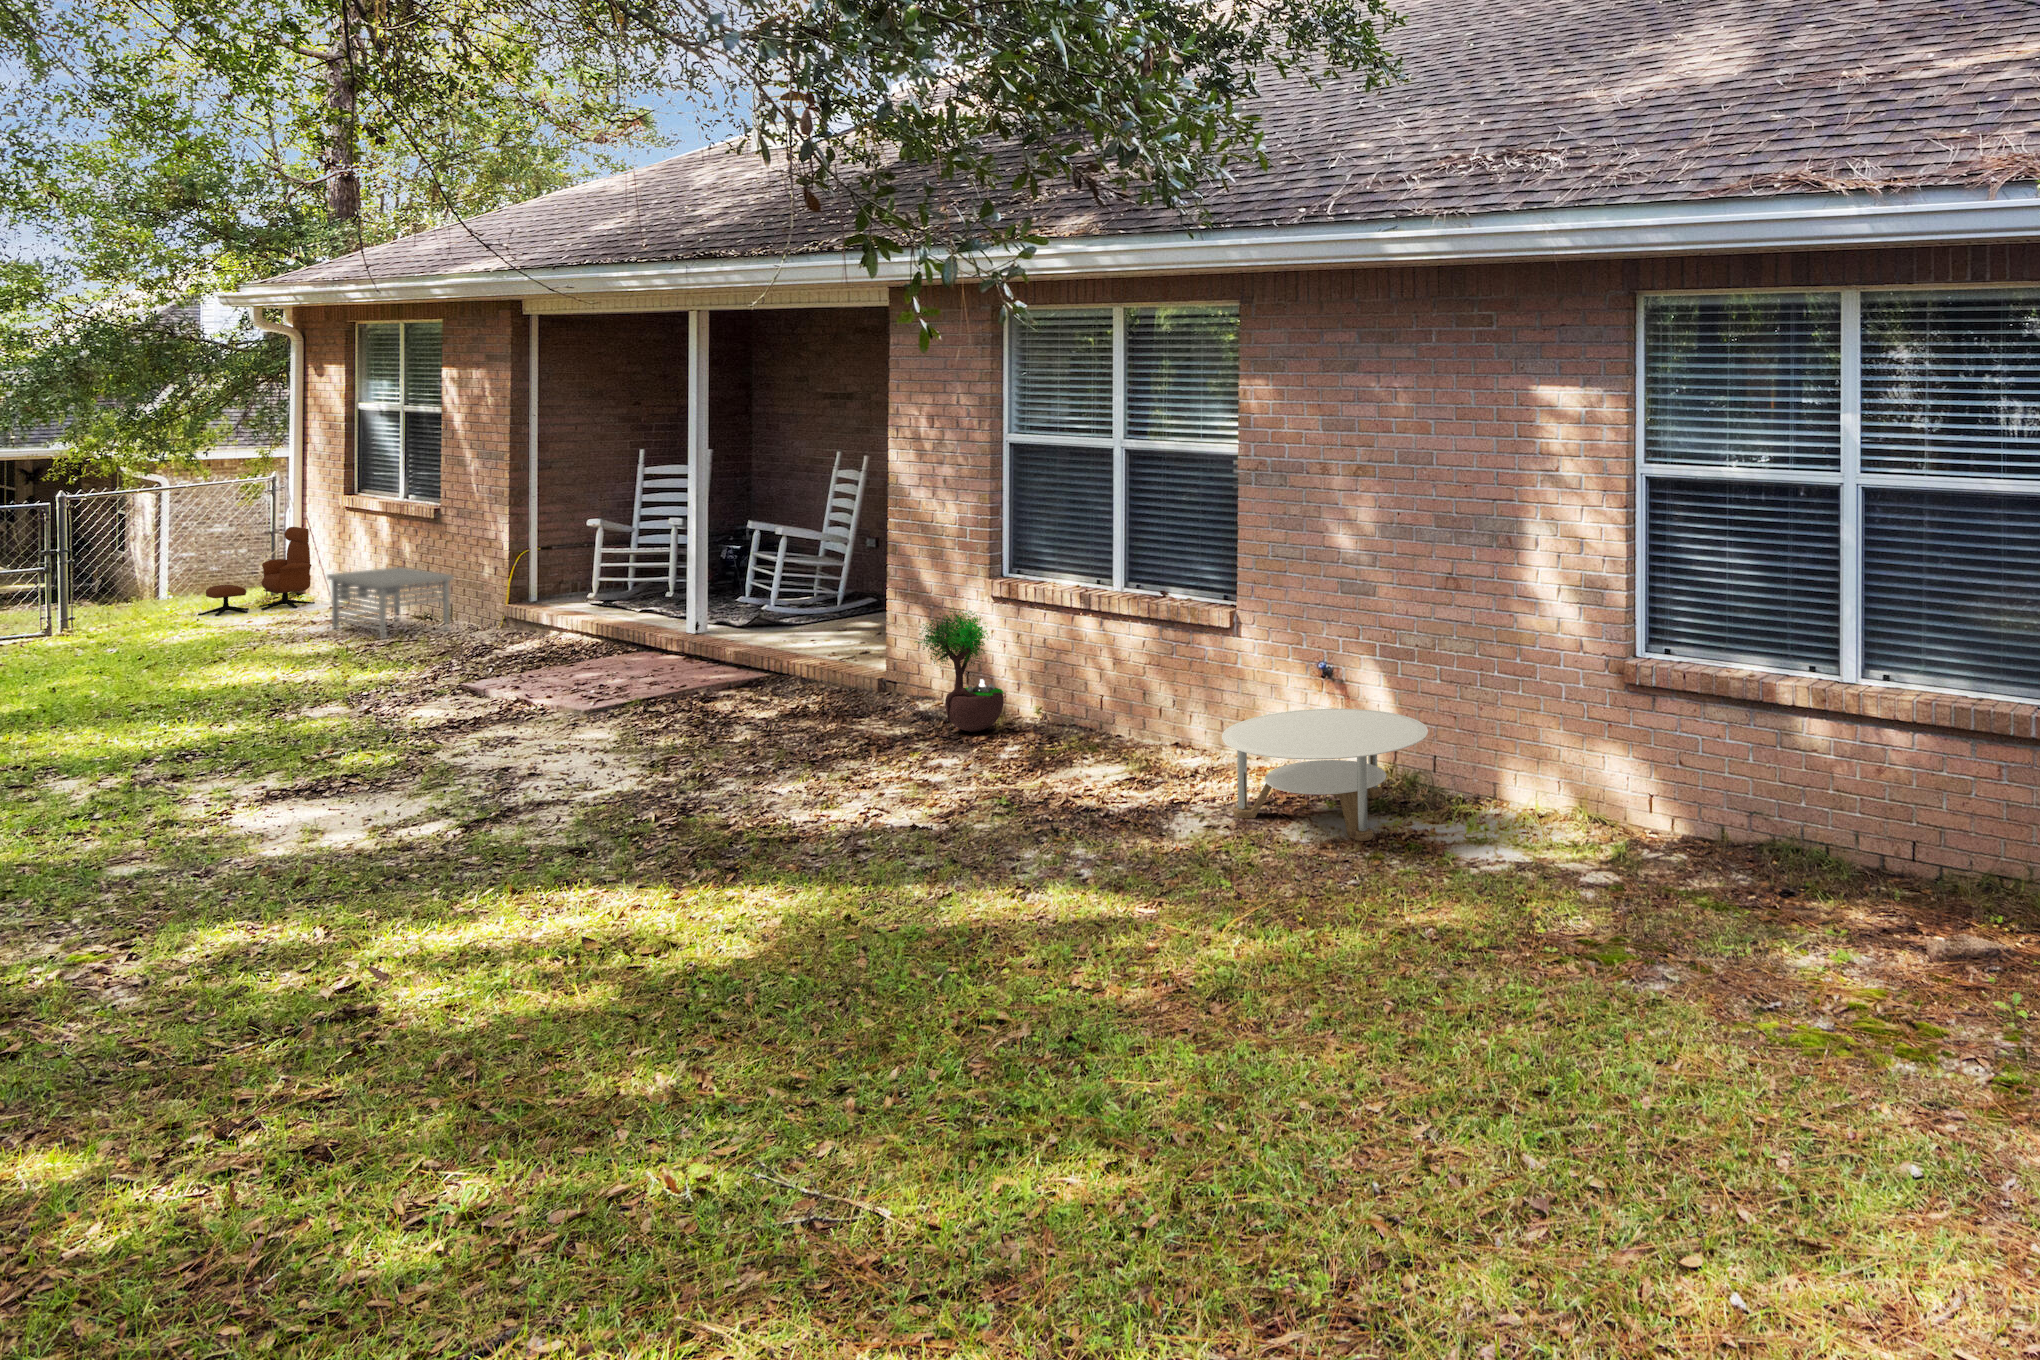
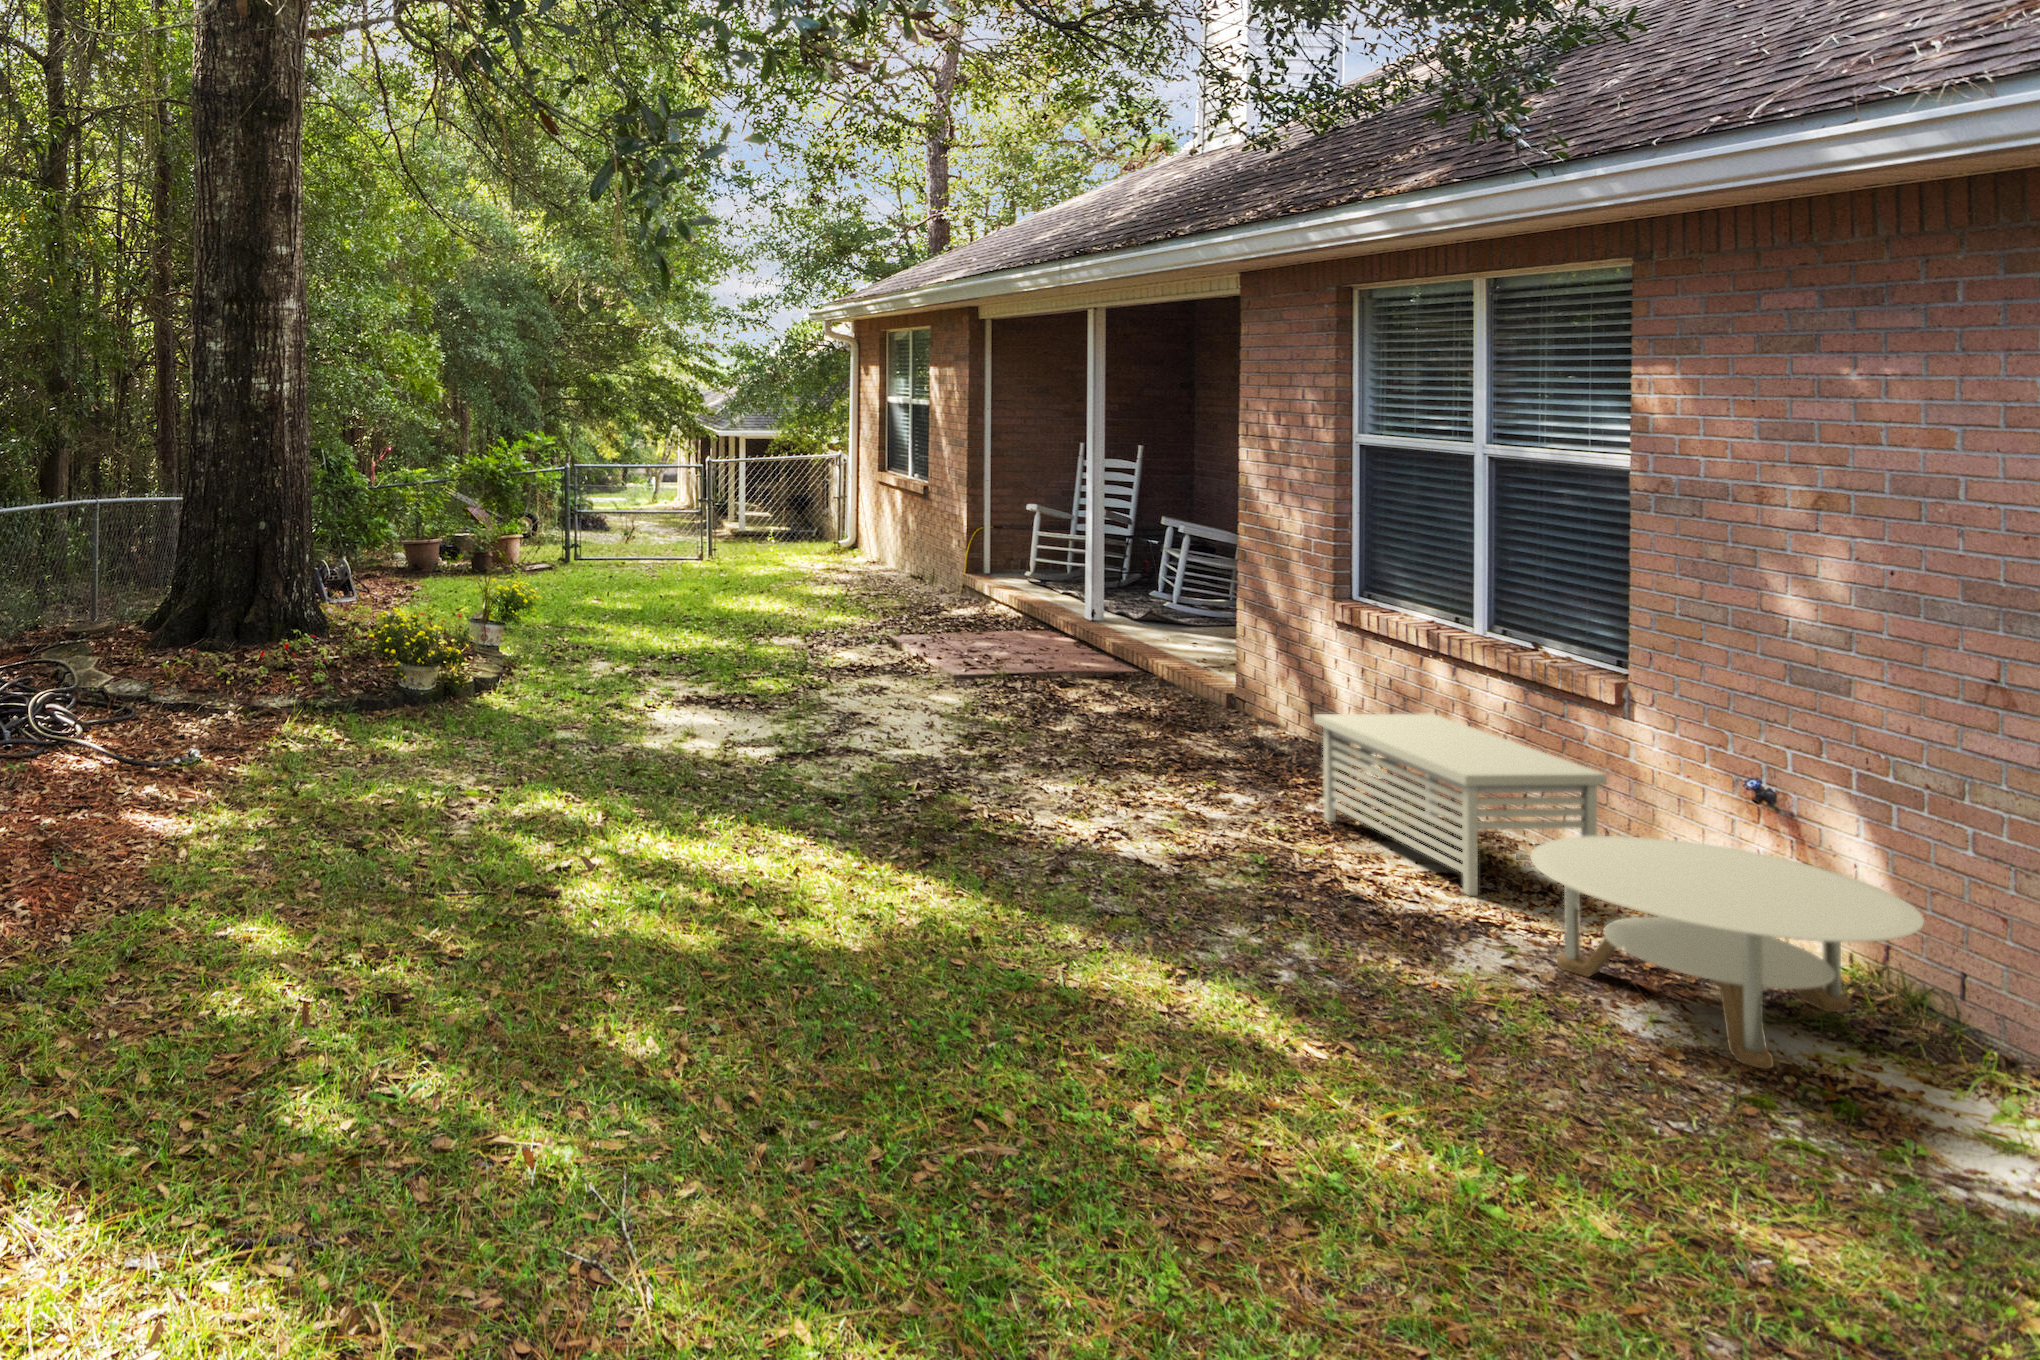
lounge chair: present [198,527,315,616] -> none [786,495,862,561]
storage bench: present [327,567,454,639] -> present [1314,714,1607,896]
potted tree: present [915,601,1004,732] -> none [1232,619,1343,776]

